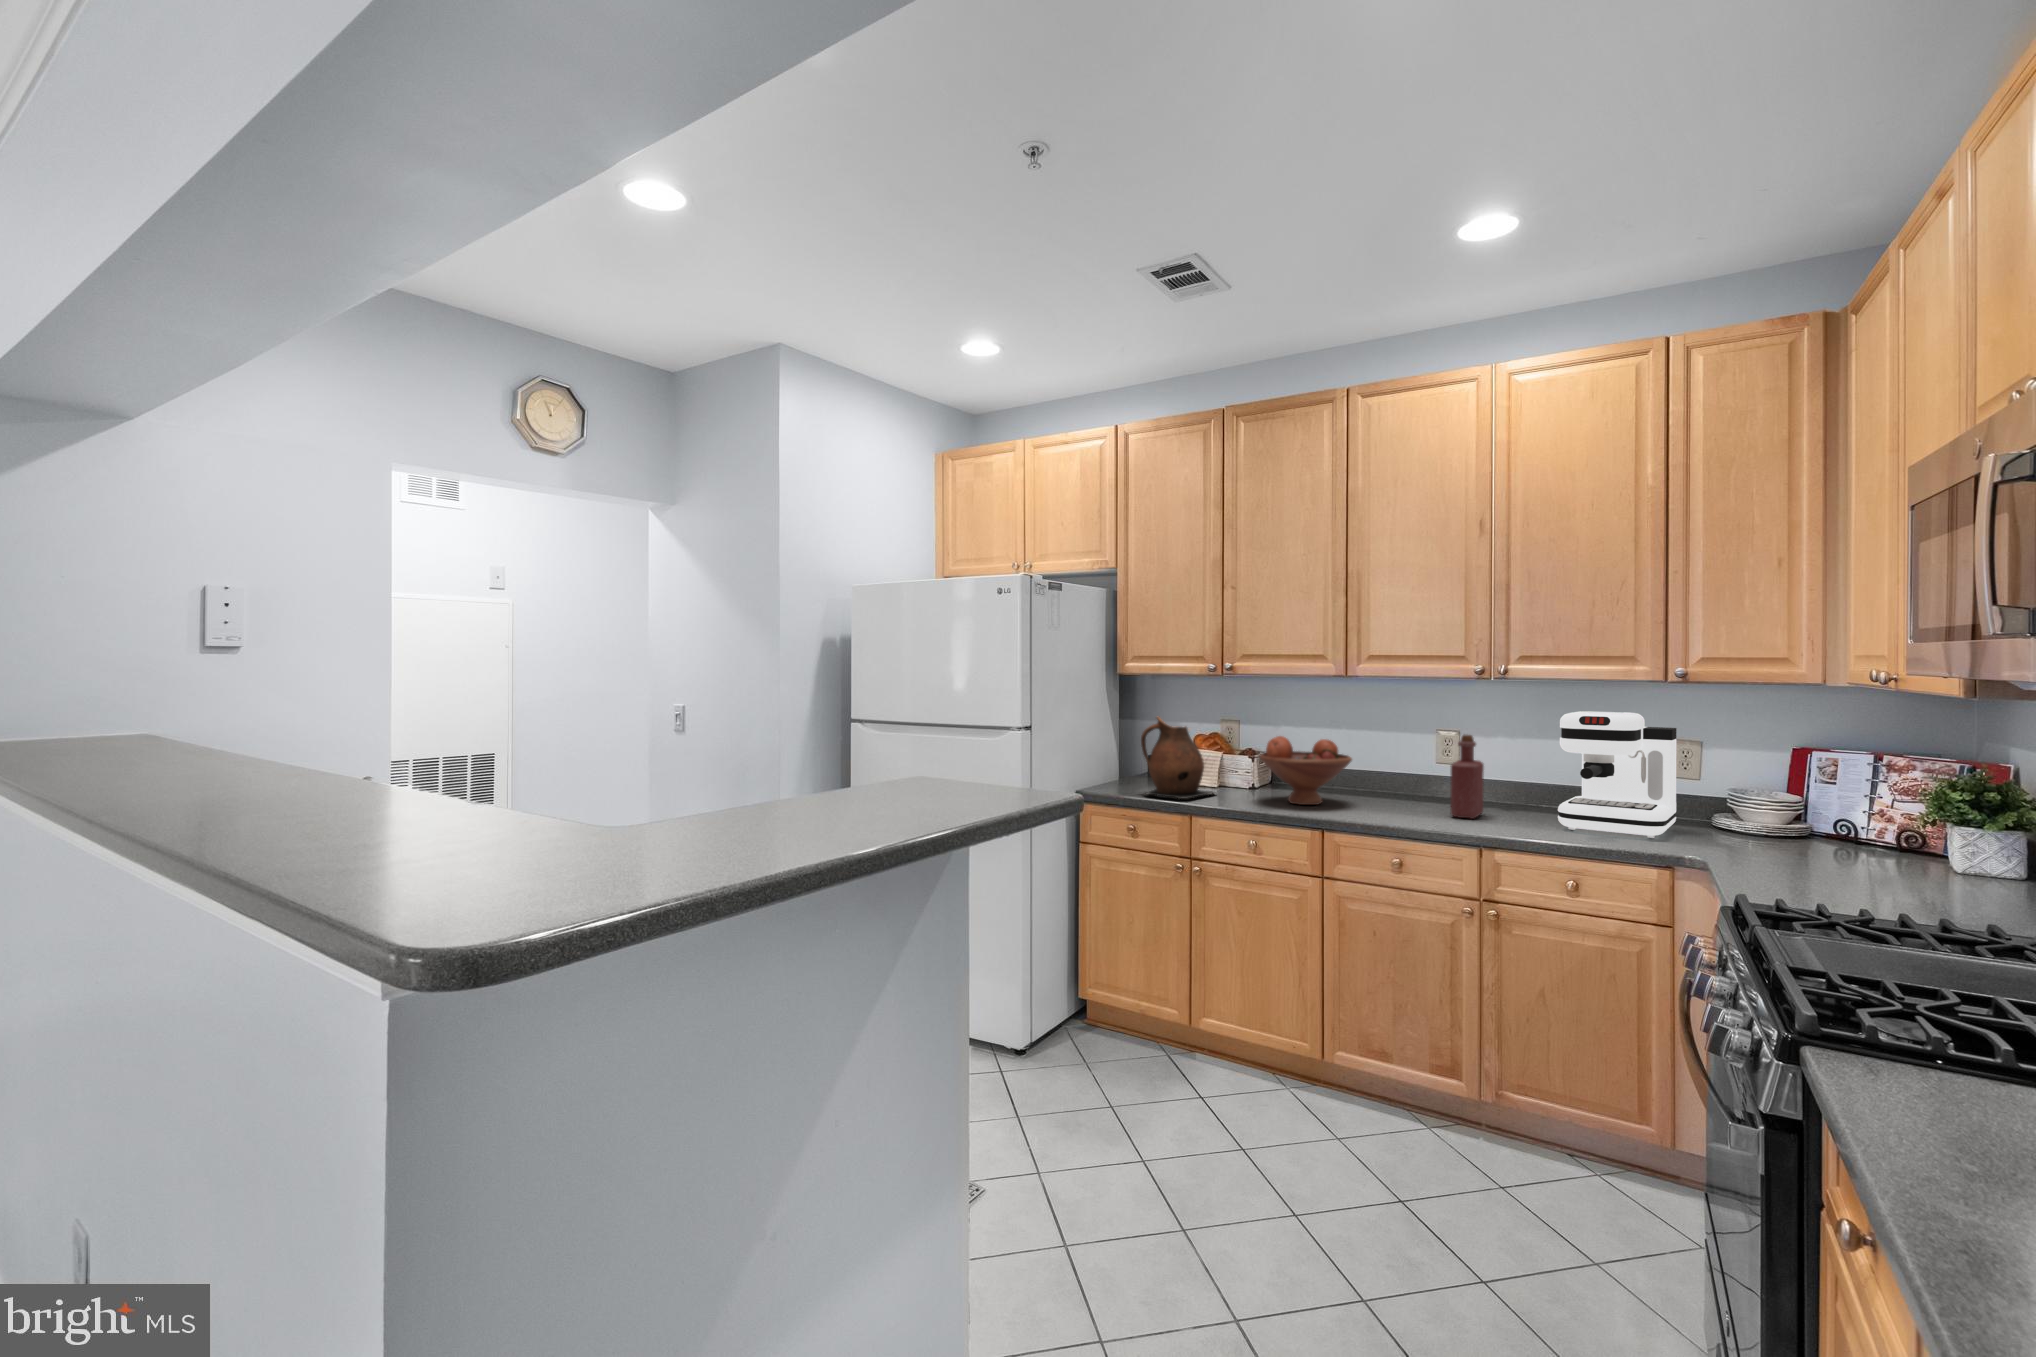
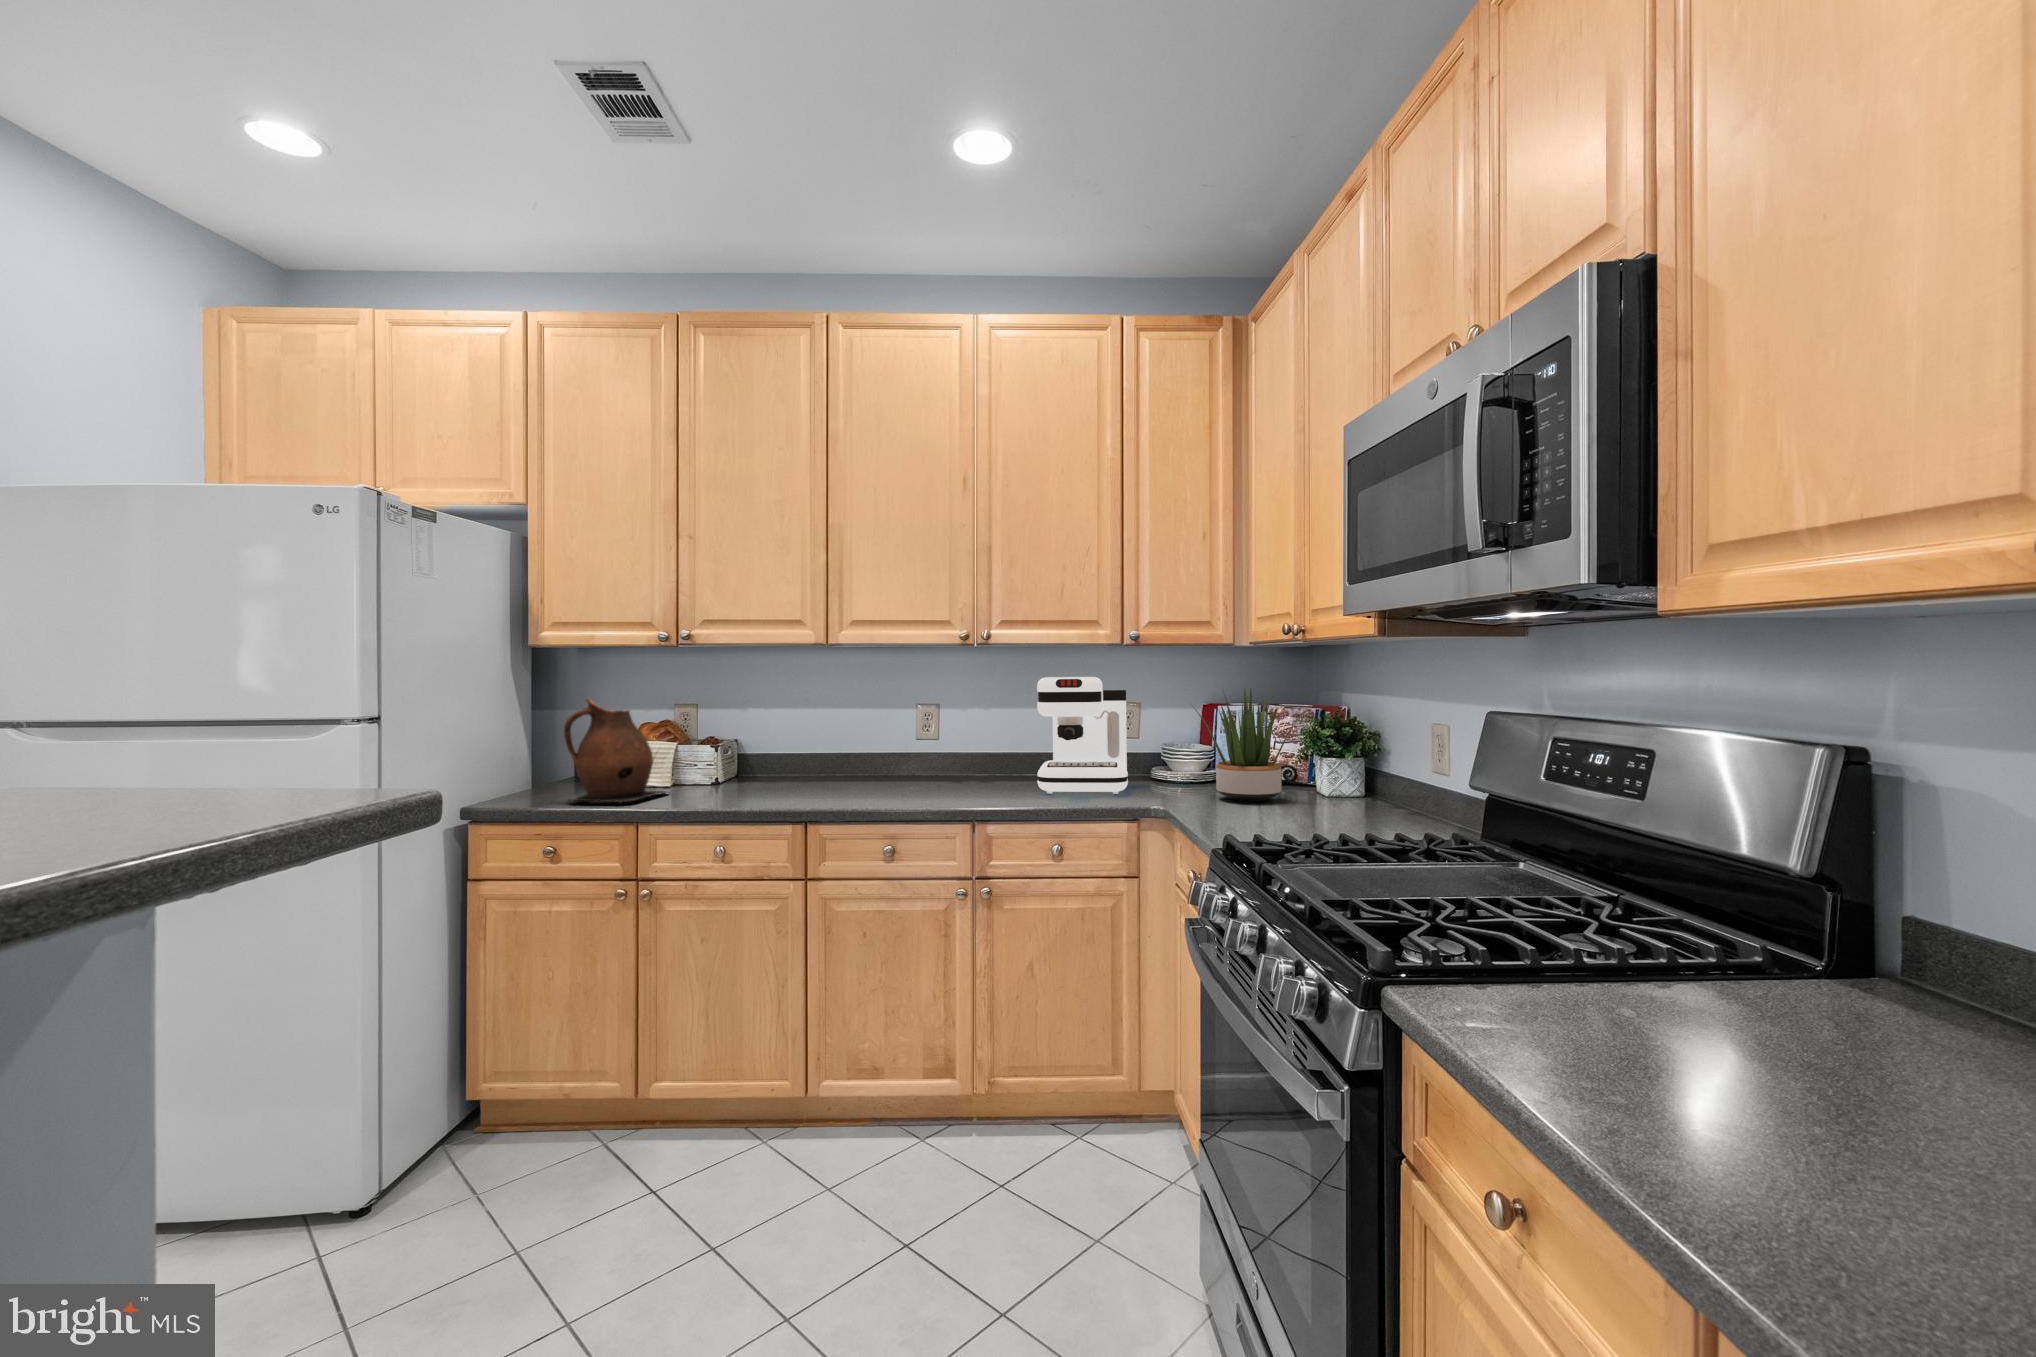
potted plant: none [1749,734,1914,865] -> present [1194,687,1306,801]
bottle: present [1451,735,1484,819] -> none [936,705,965,793]
fruit bowl: present [1260,736,1352,805] -> none [725,717,833,795]

